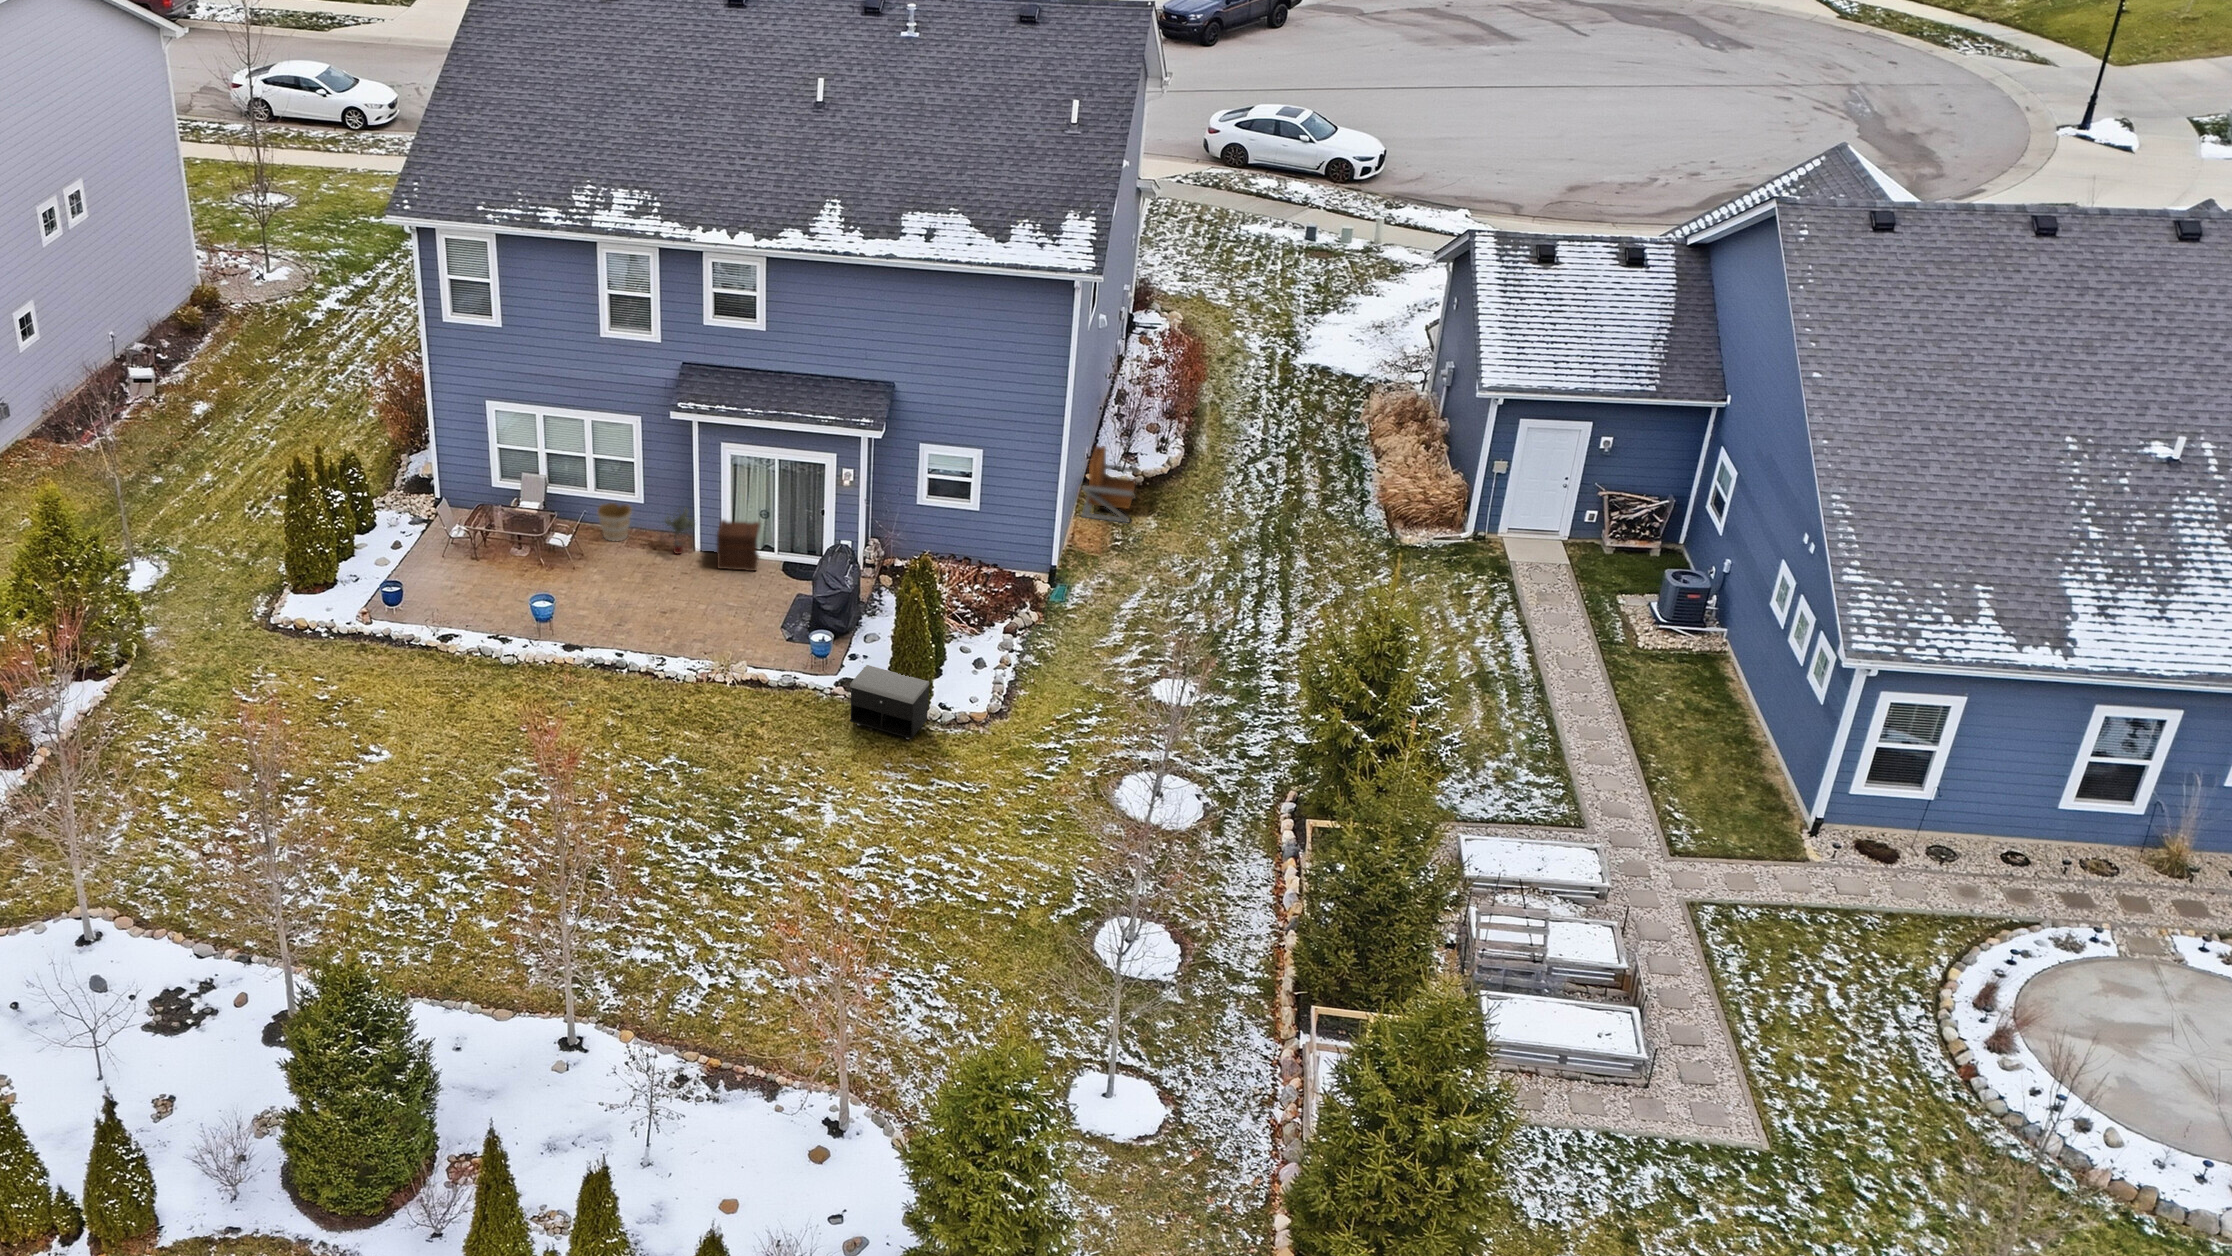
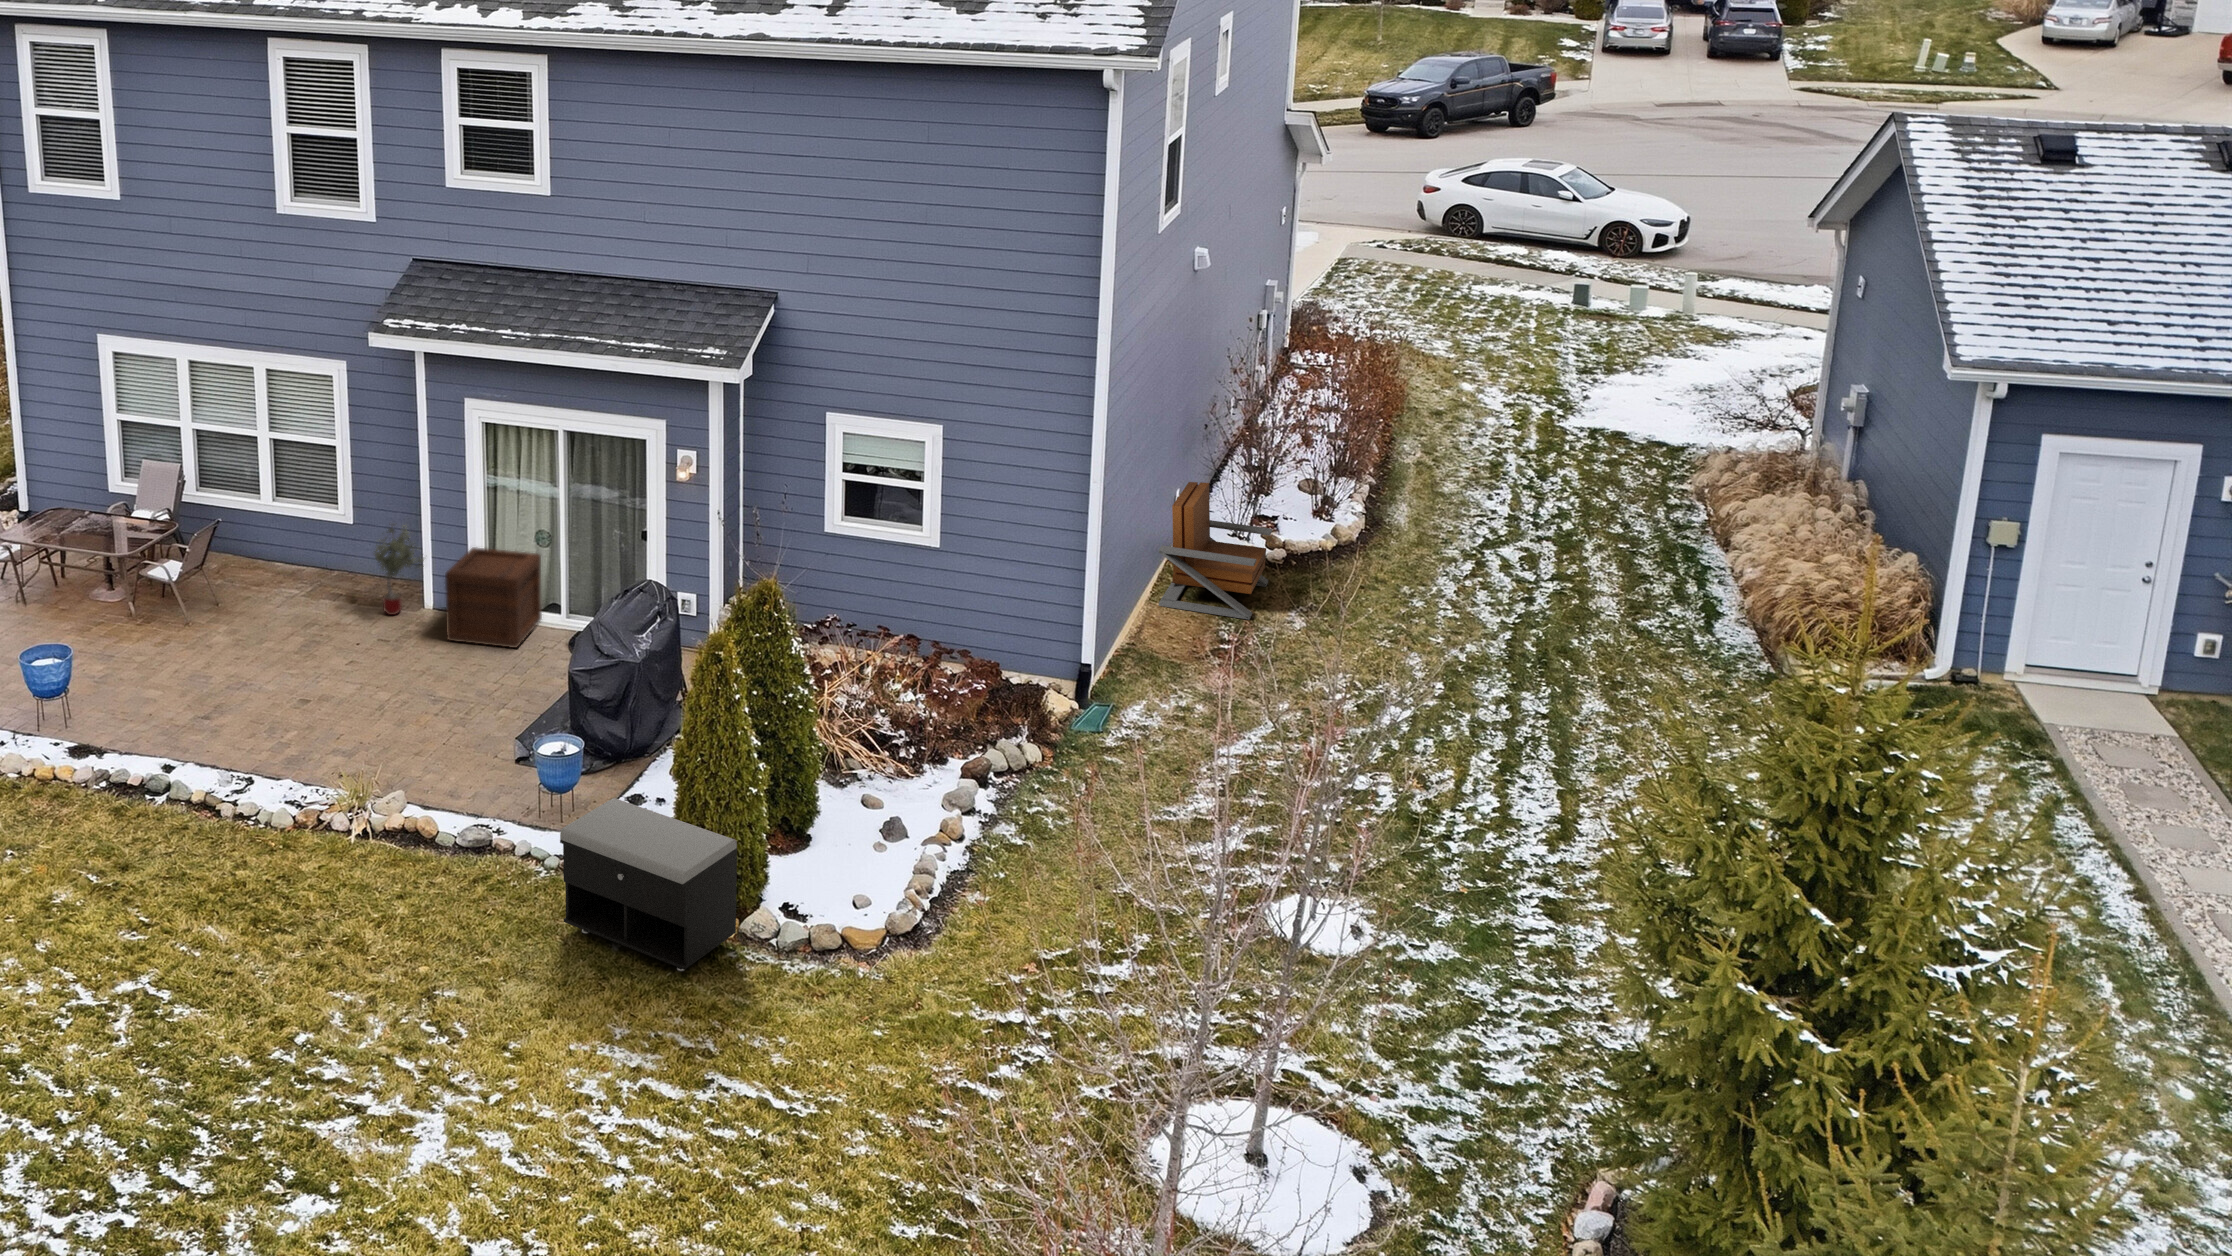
wooden bucket: present [598,503,632,541] -> none [265,524,329,591]

